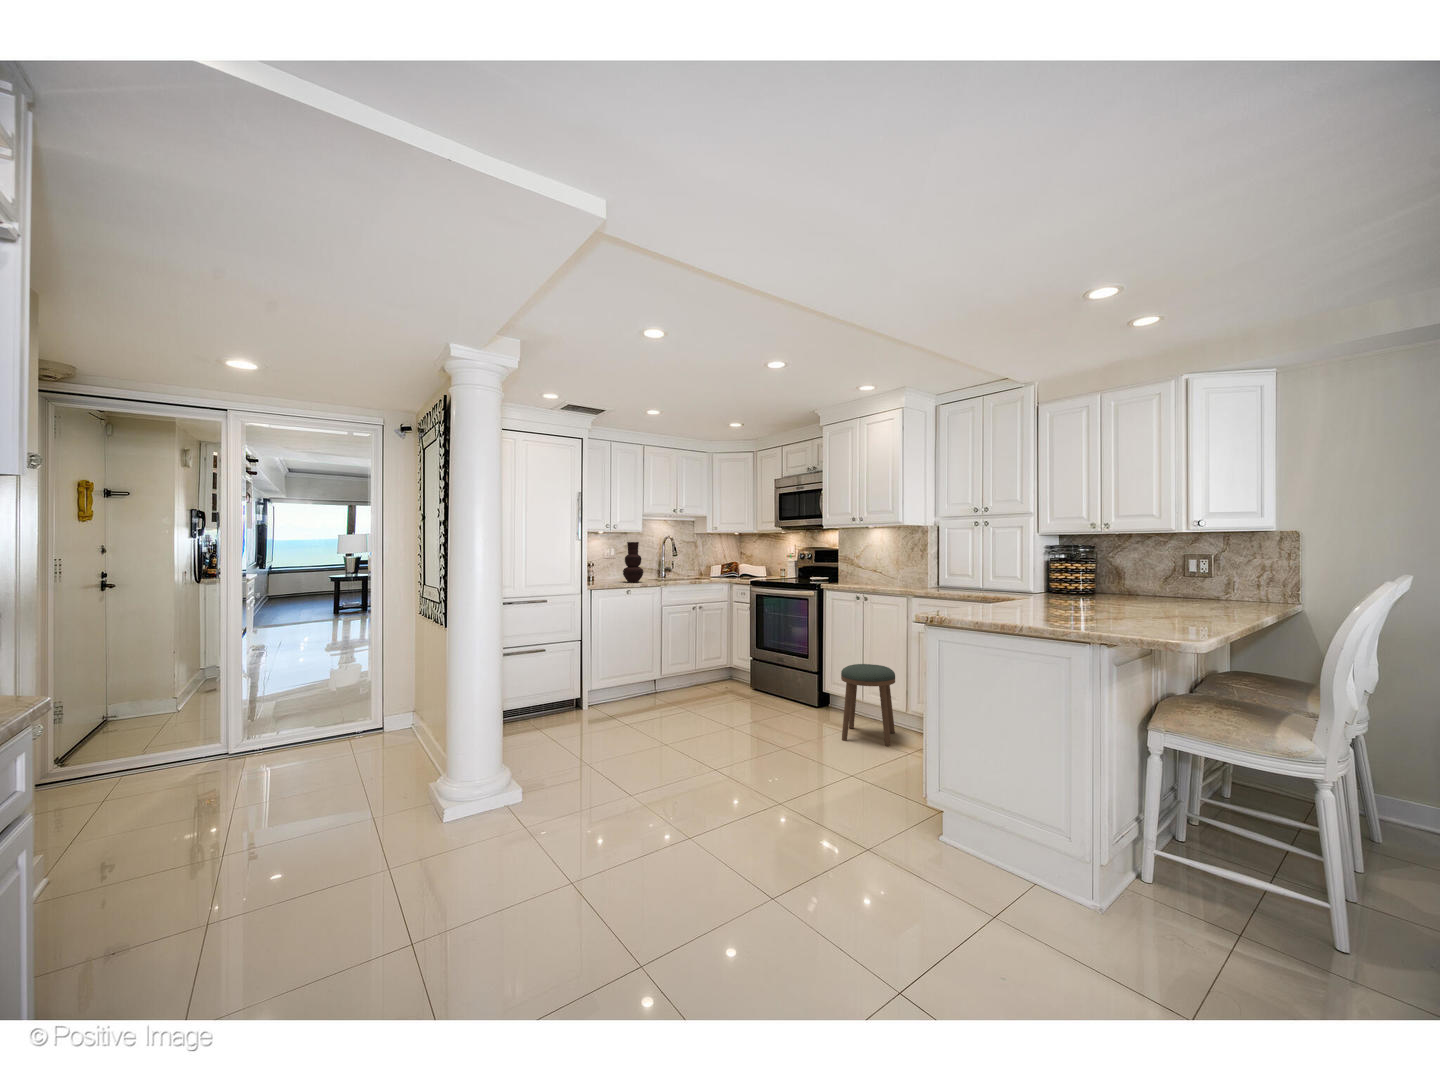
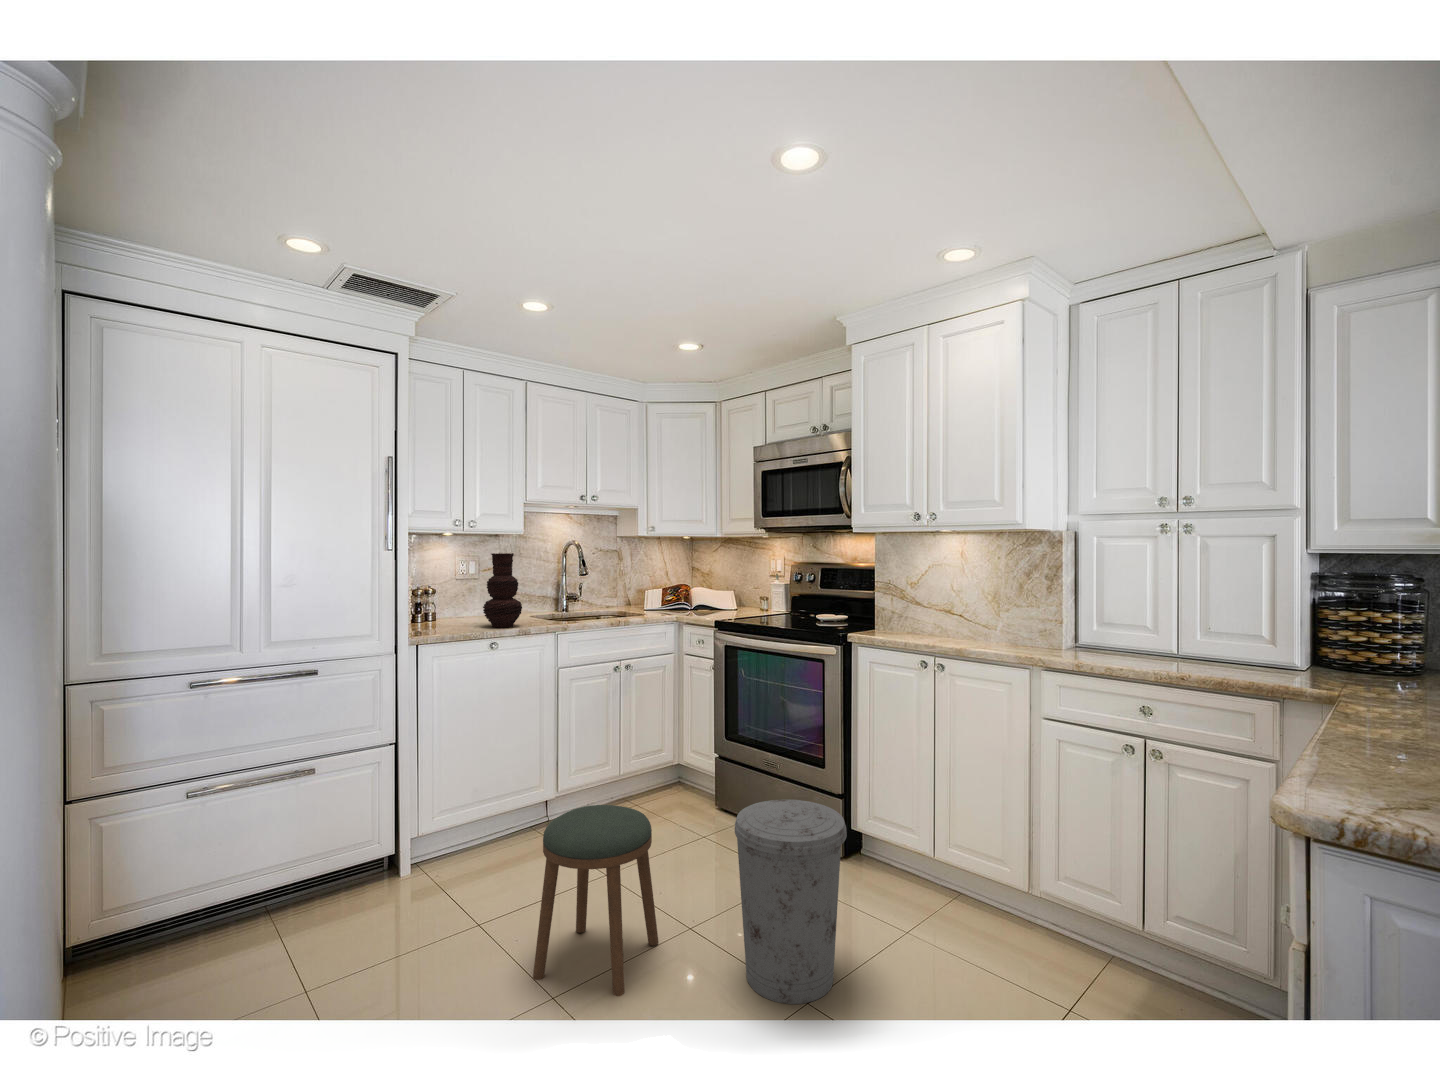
trash can: none [753,660,806,747] -> present [735,799,847,1004]
stool: present [841,664,895,746] -> present [533,805,658,996]

